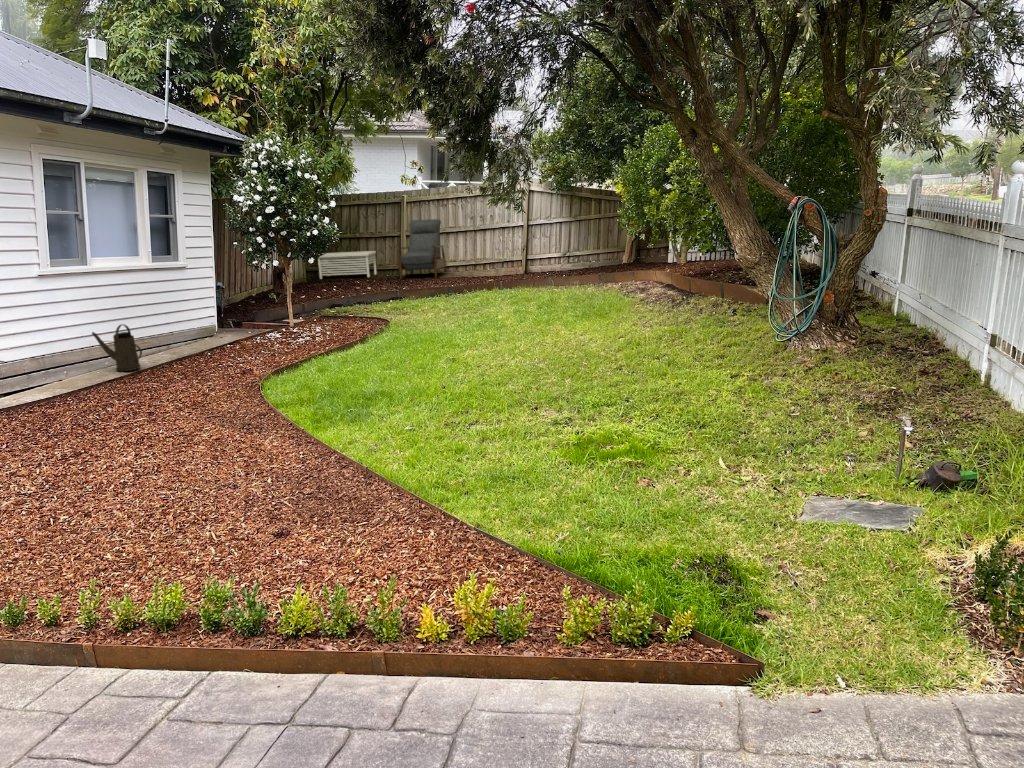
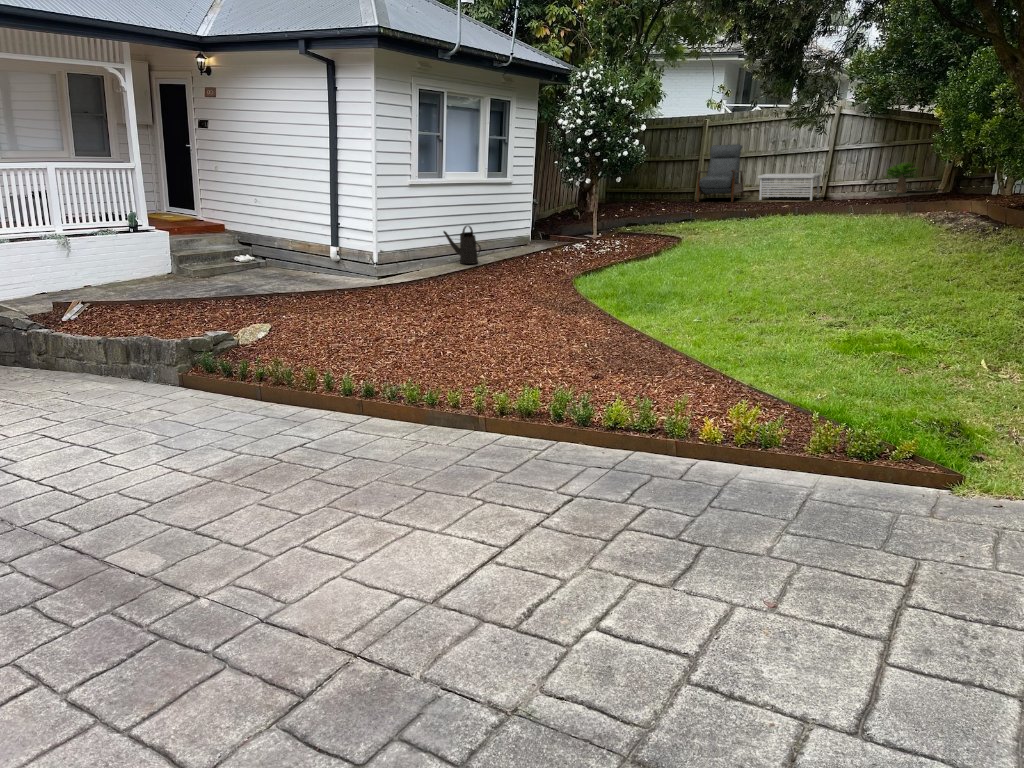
potted plant: none [577,232,614,263] -> present [886,162,918,193]
storage bench: present [318,251,377,279] -> present [758,173,821,200]

